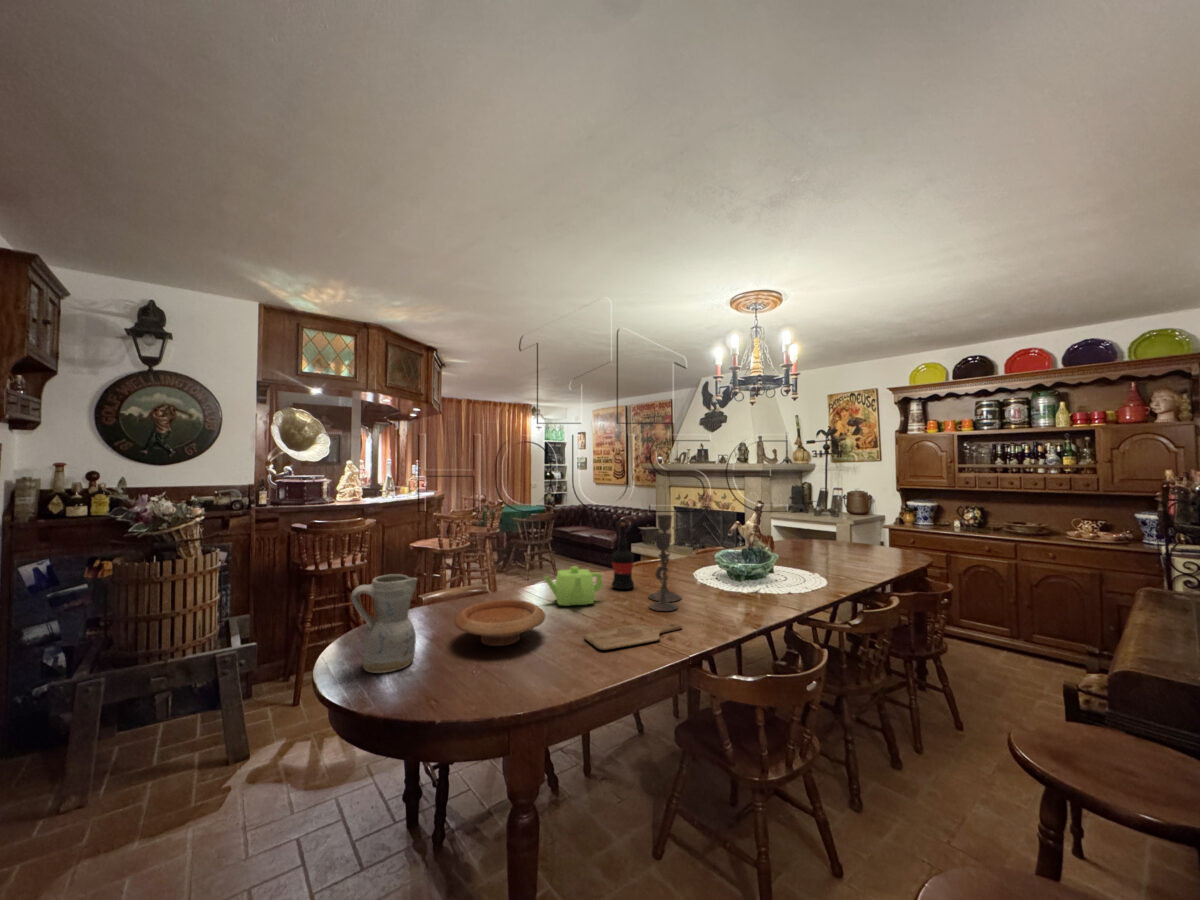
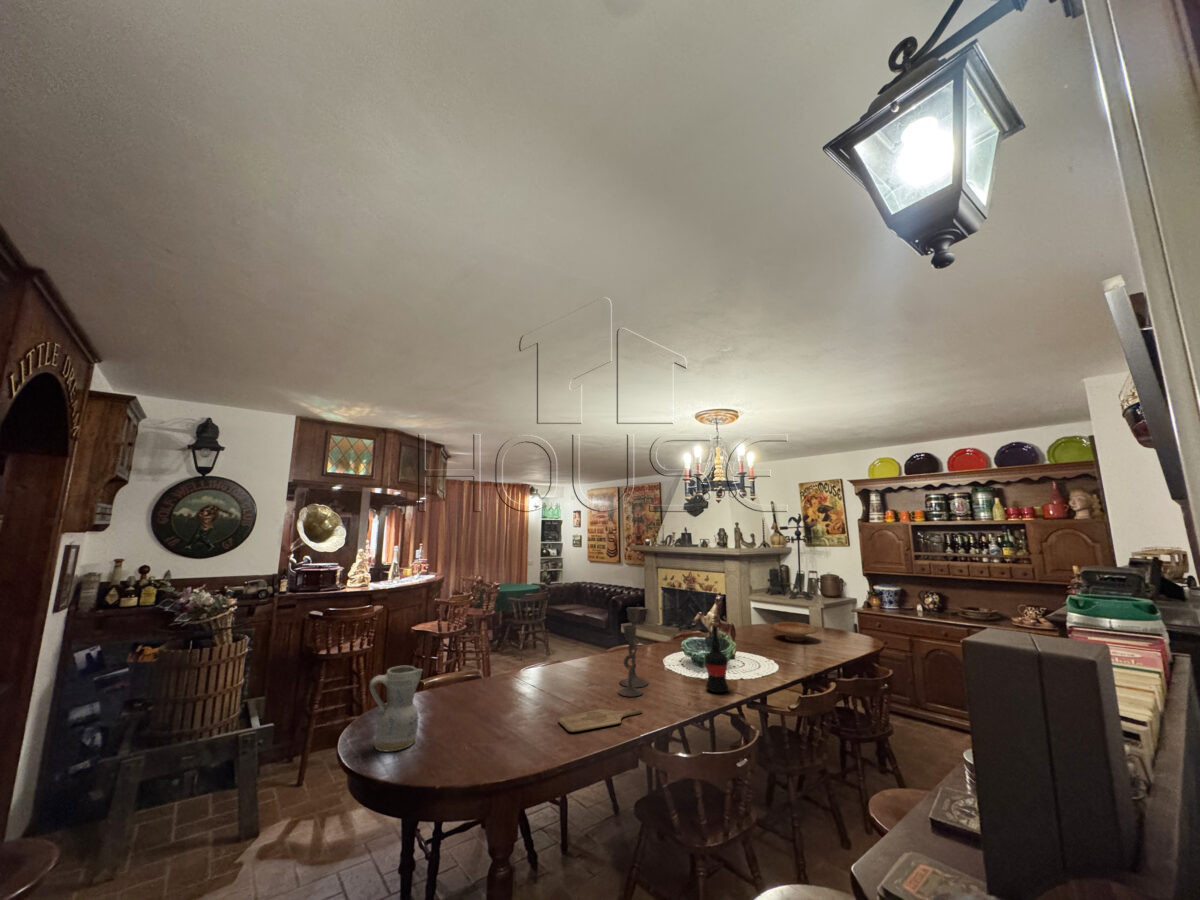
wine bottle: present [612,523,634,589] -> present [705,623,728,692]
teapot: present [544,566,603,606] -> none [529,655,580,691]
wooden bowl: present [454,600,545,646] -> present [772,622,817,641]

